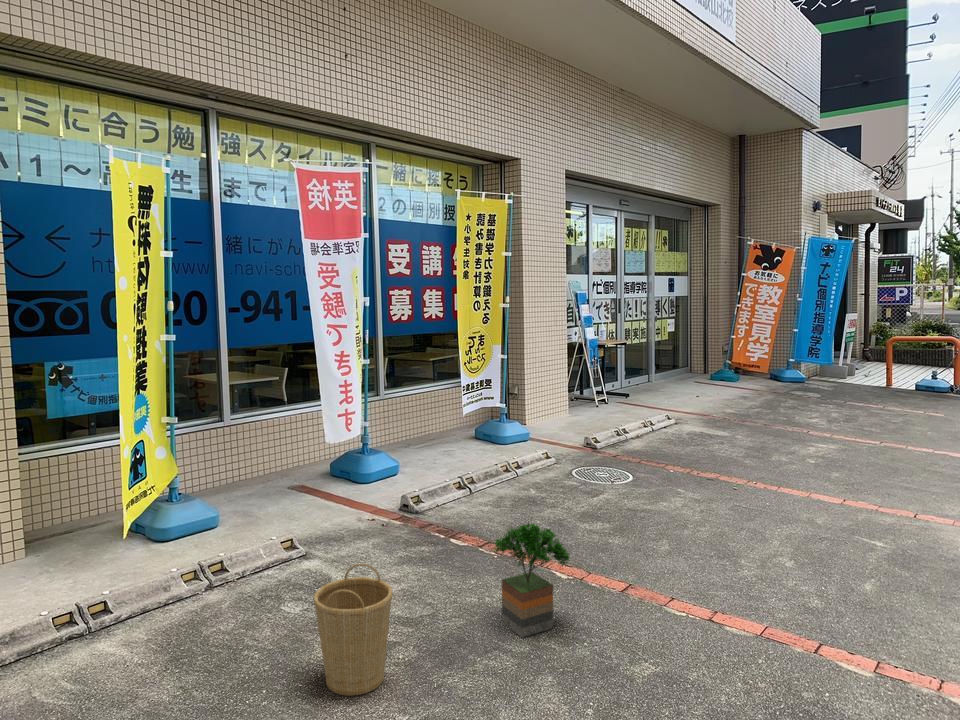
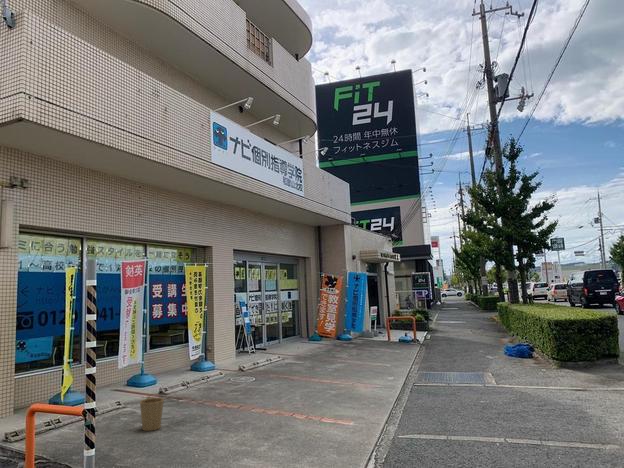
potted tree: present [494,523,570,638] -> none [195,381,220,417]

